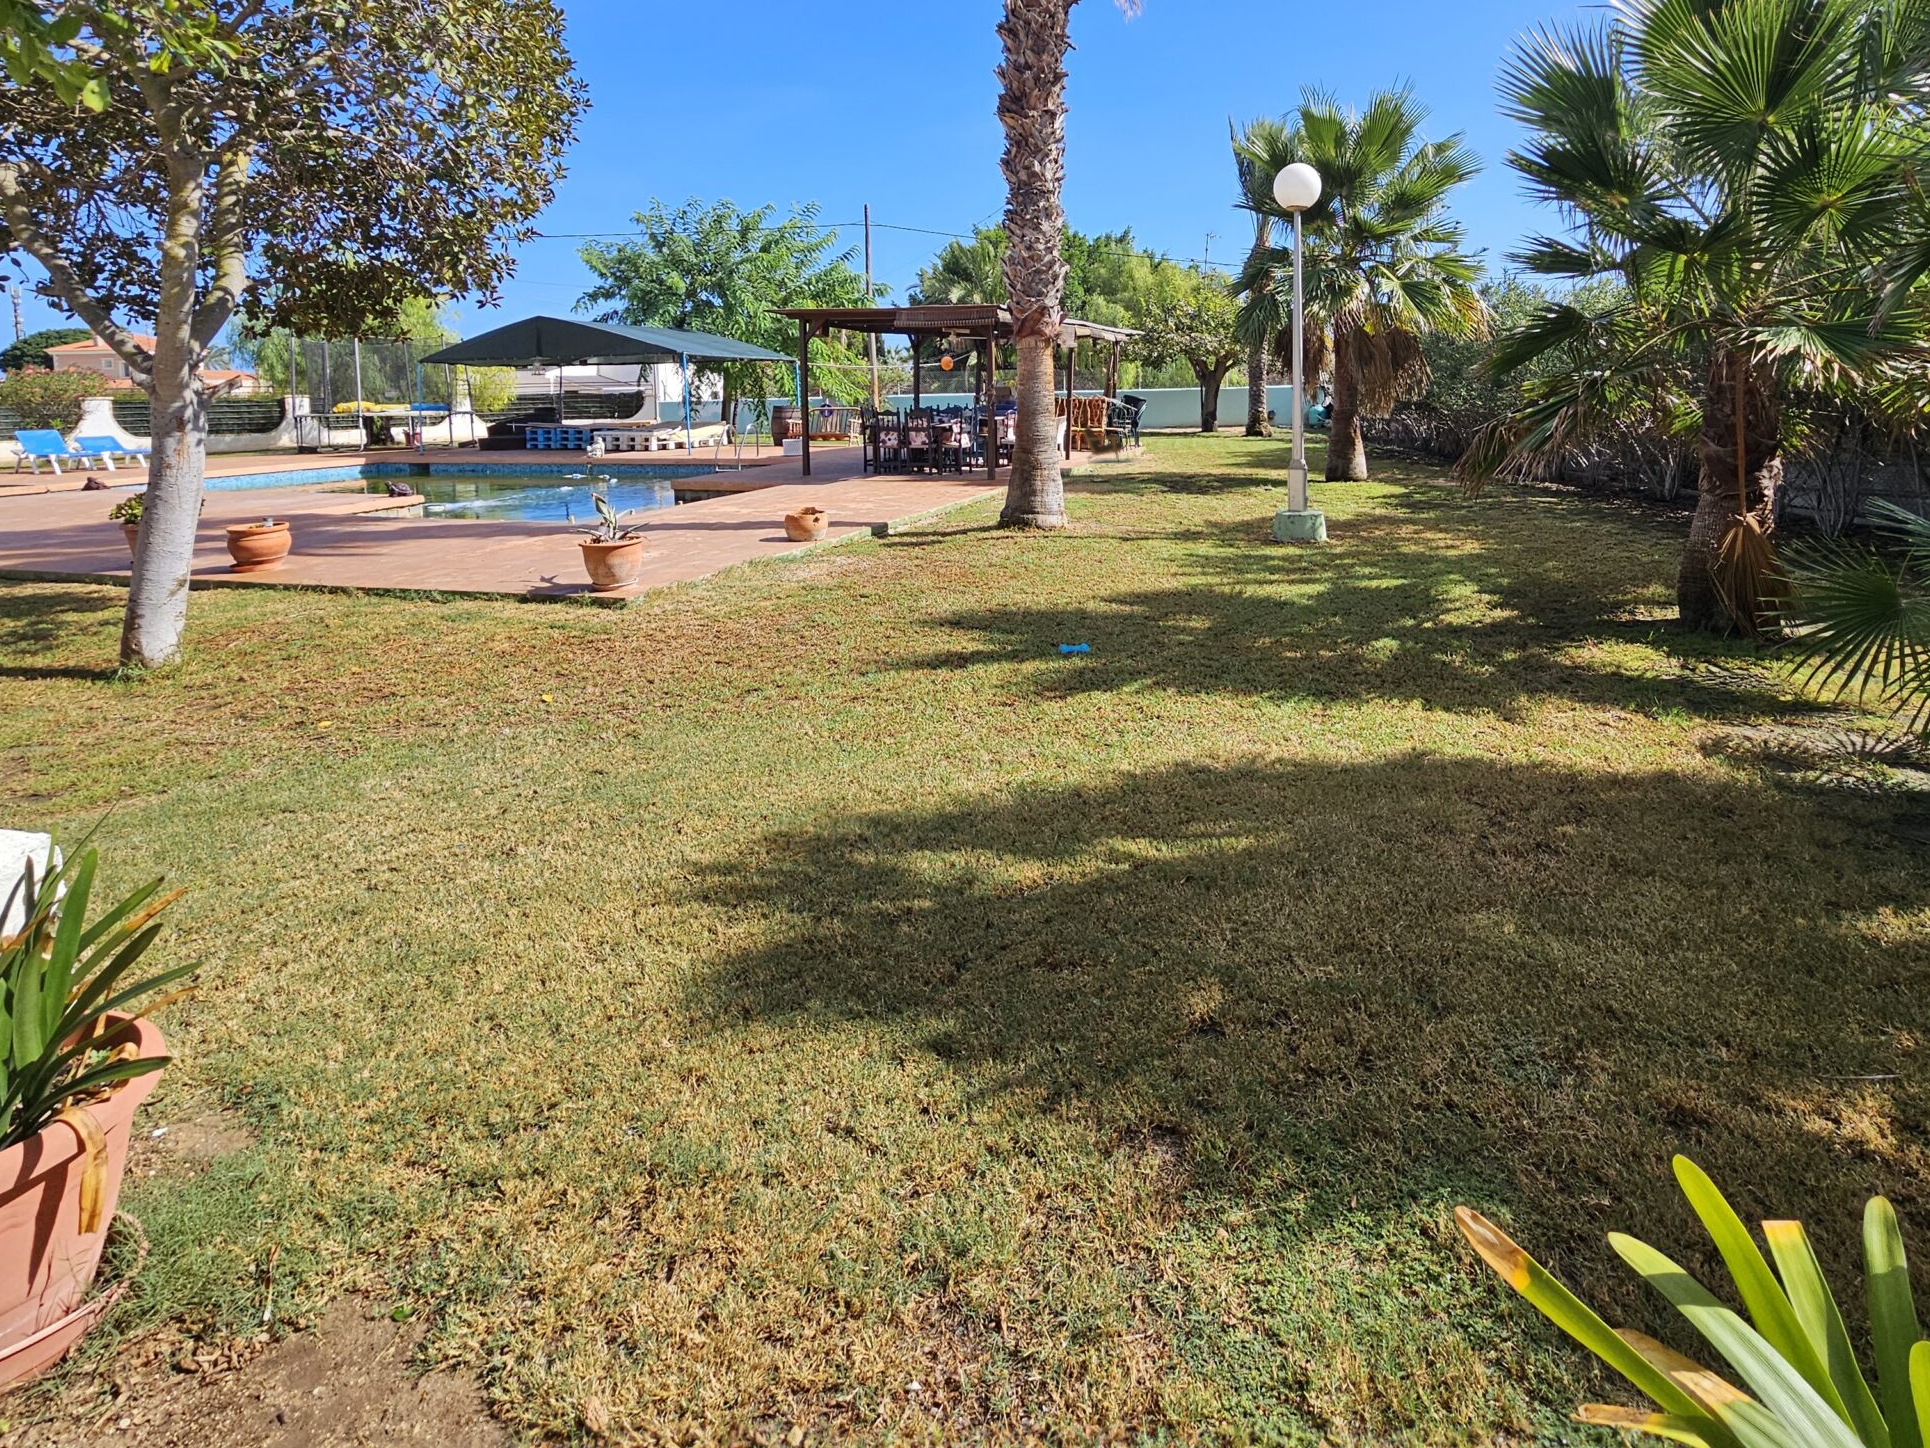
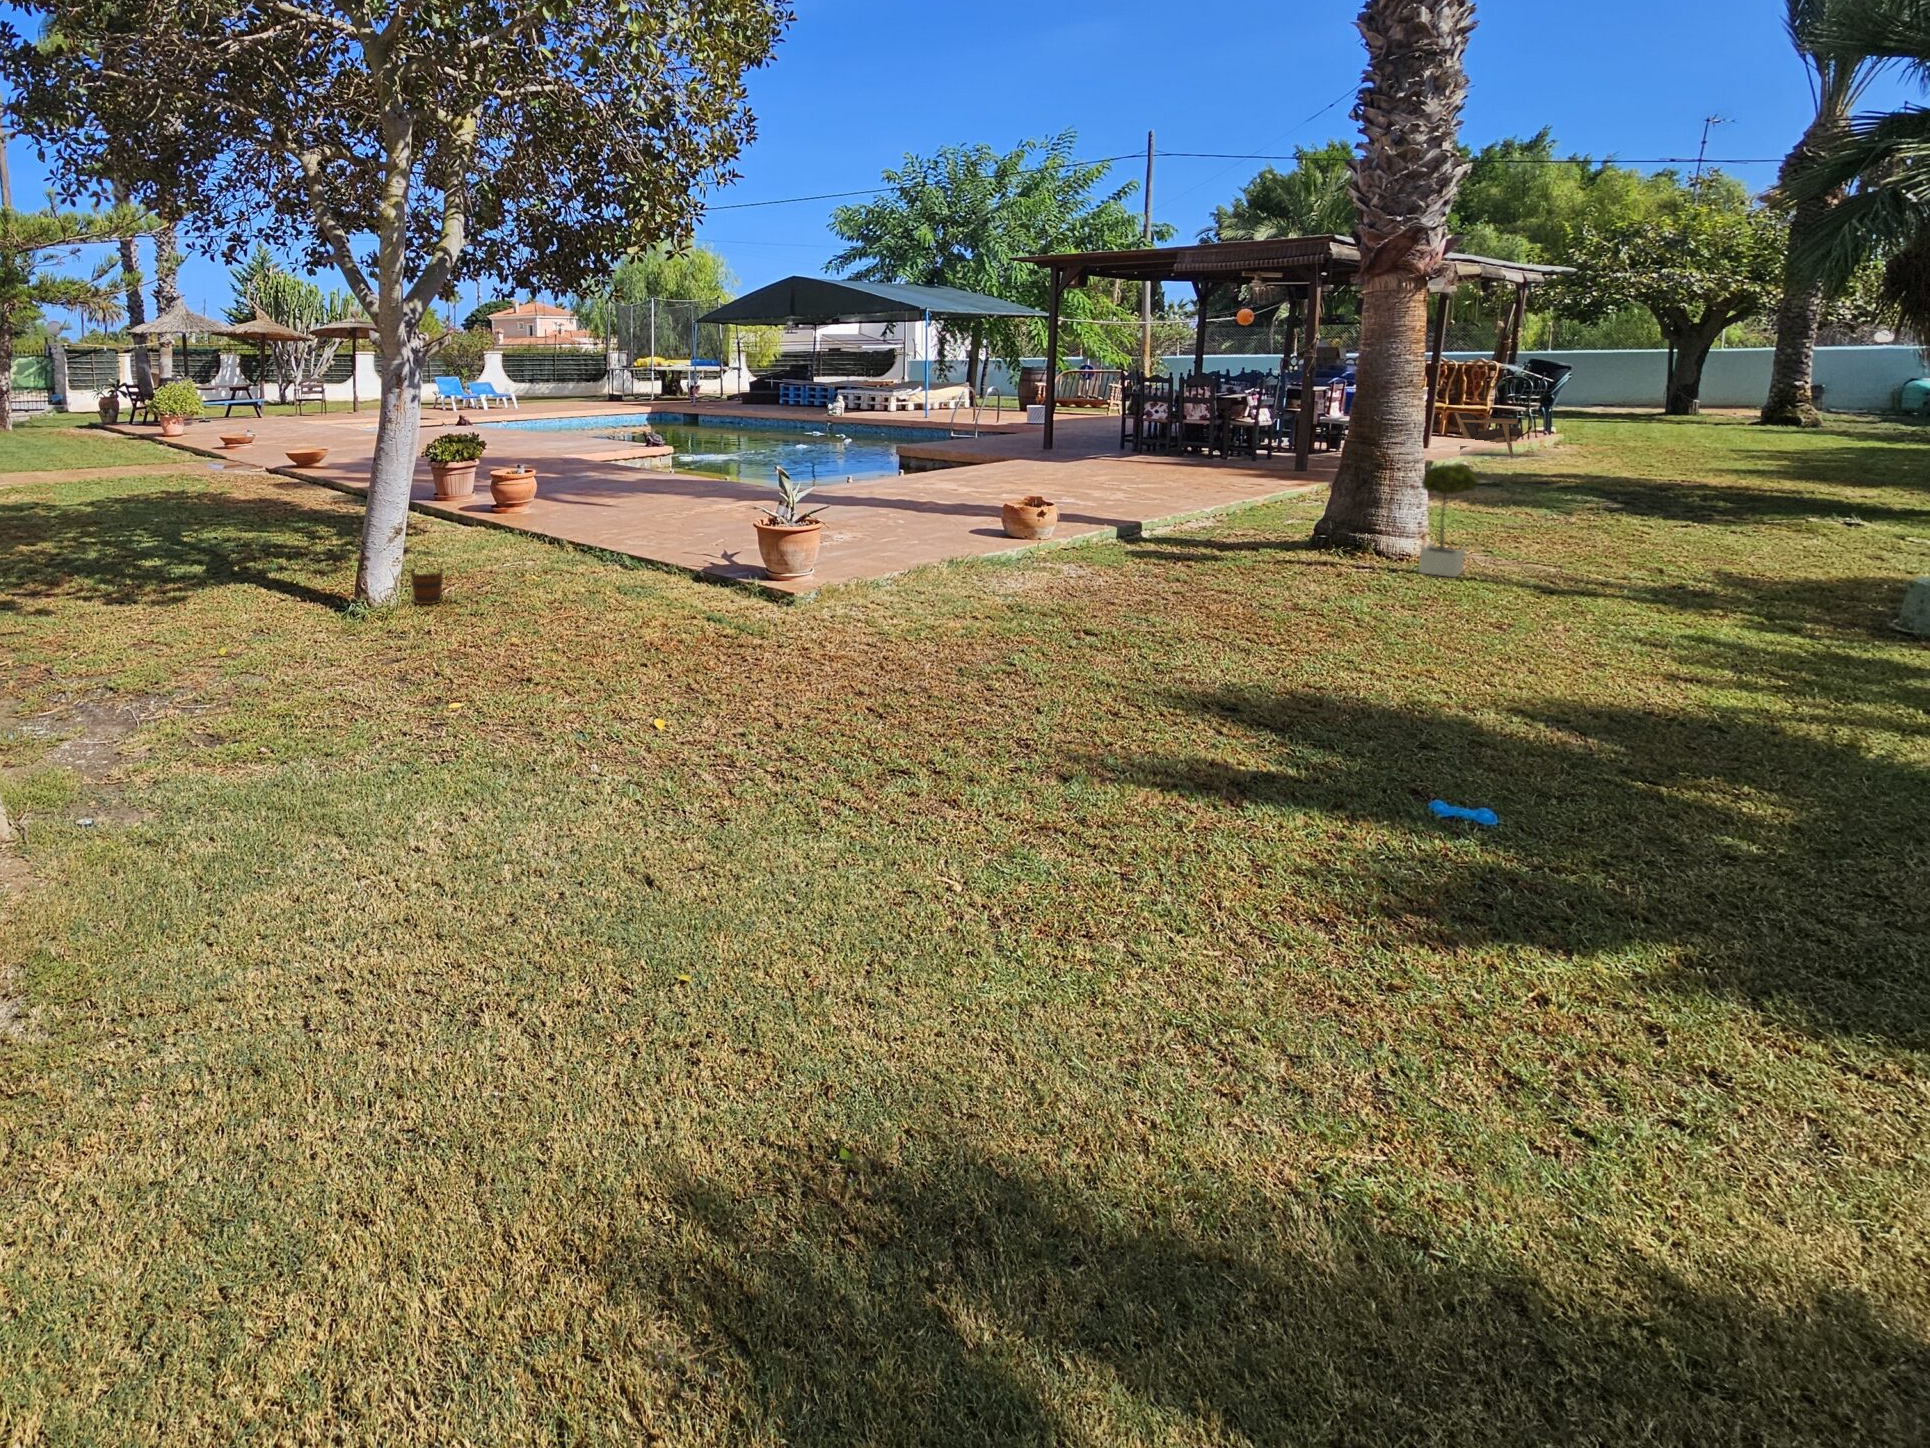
potted tree: none [1061,462,1092,538] -> present [1419,463,1478,577]
wooden bucket: none [187,602,234,658] -> present [410,551,443,604]

